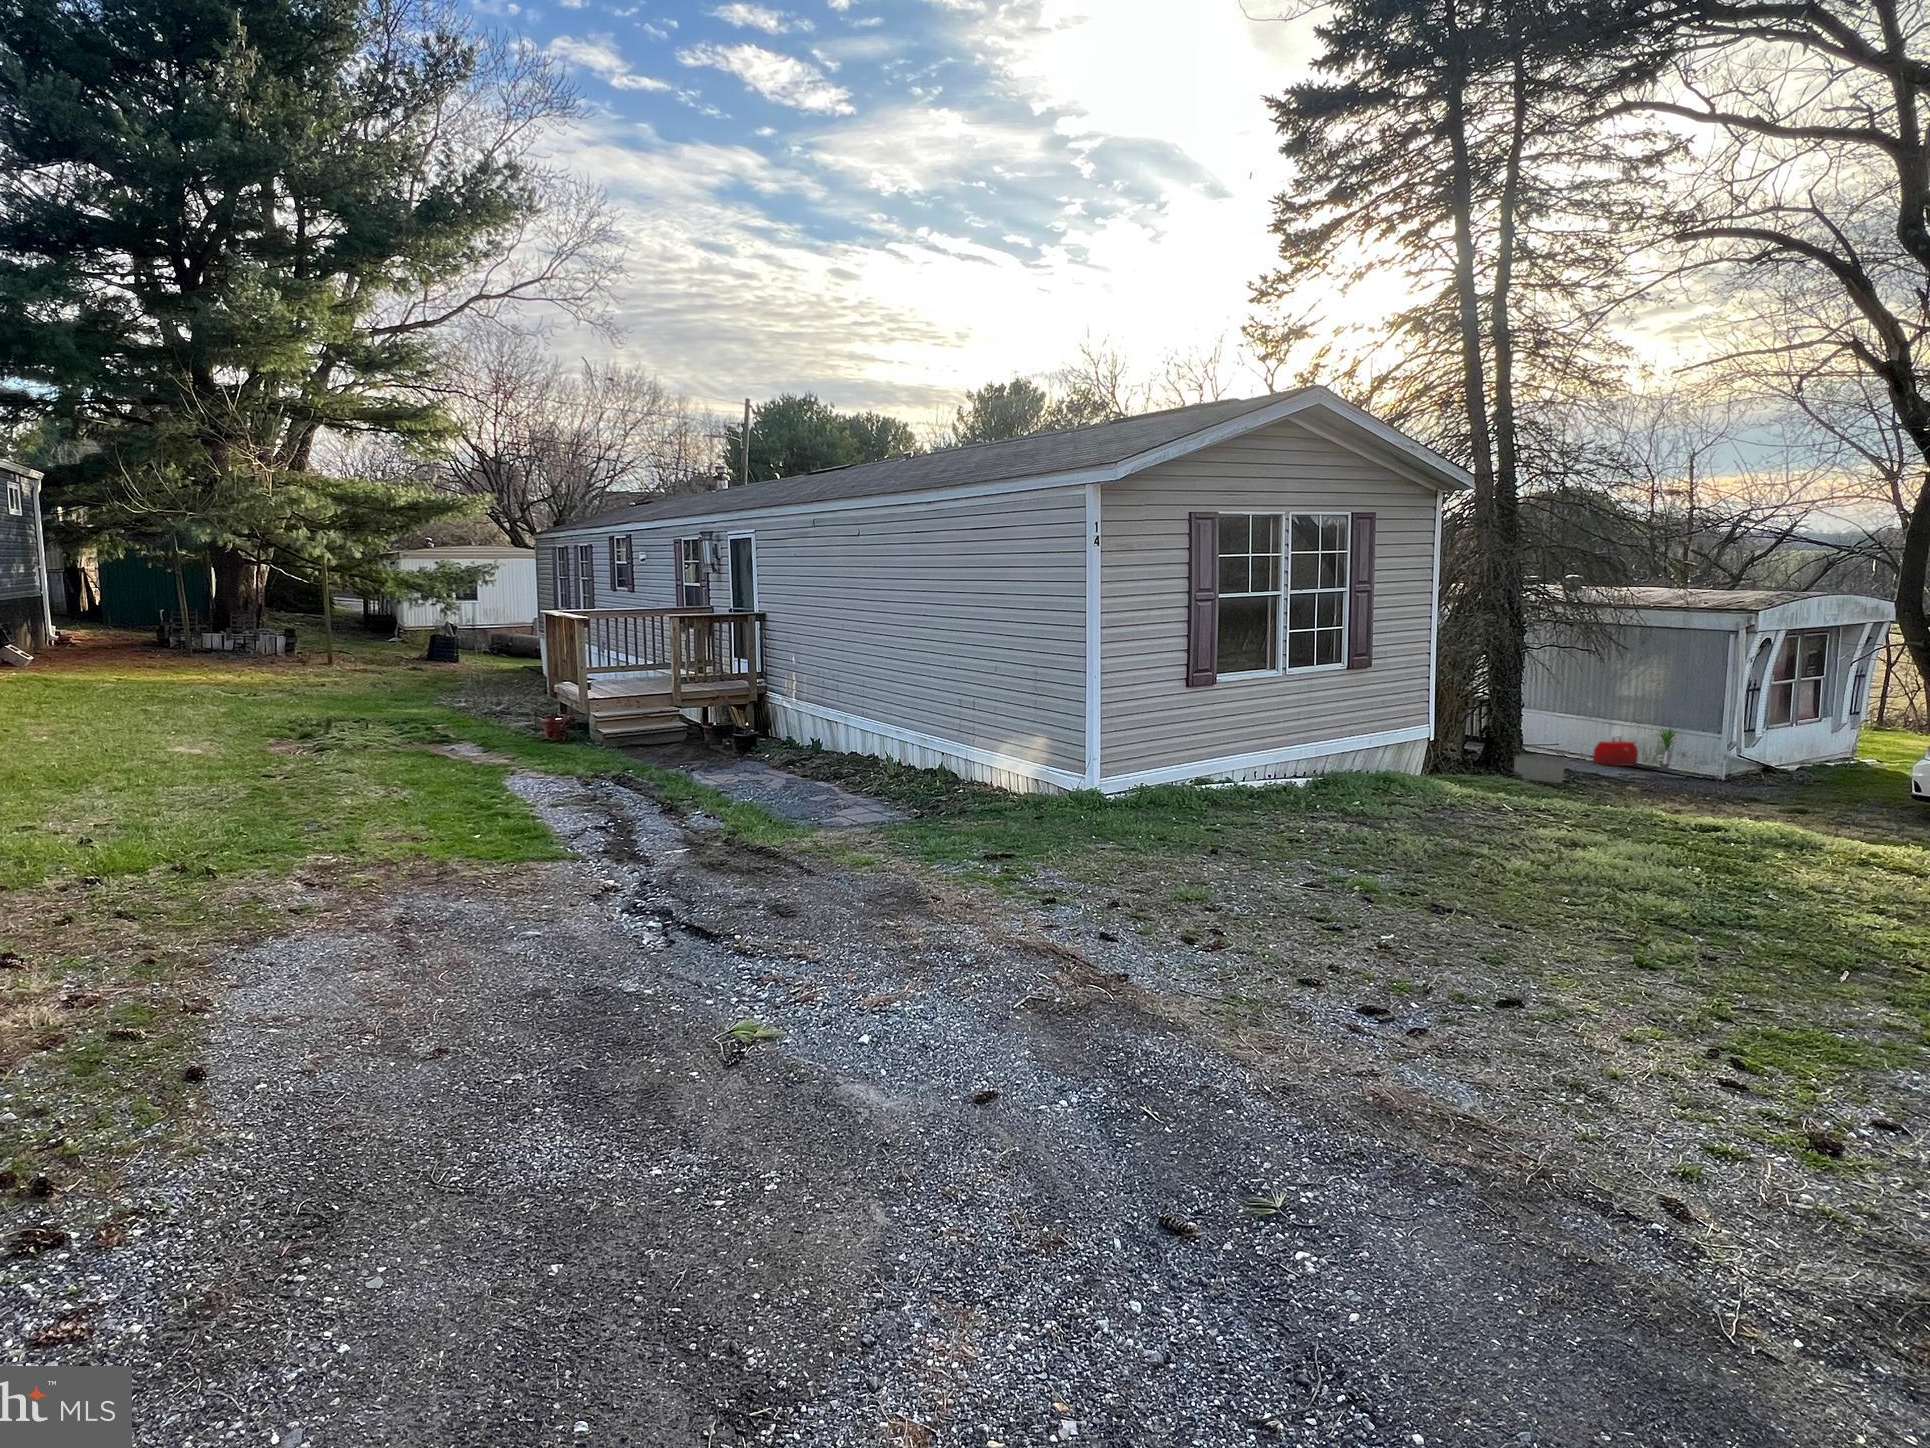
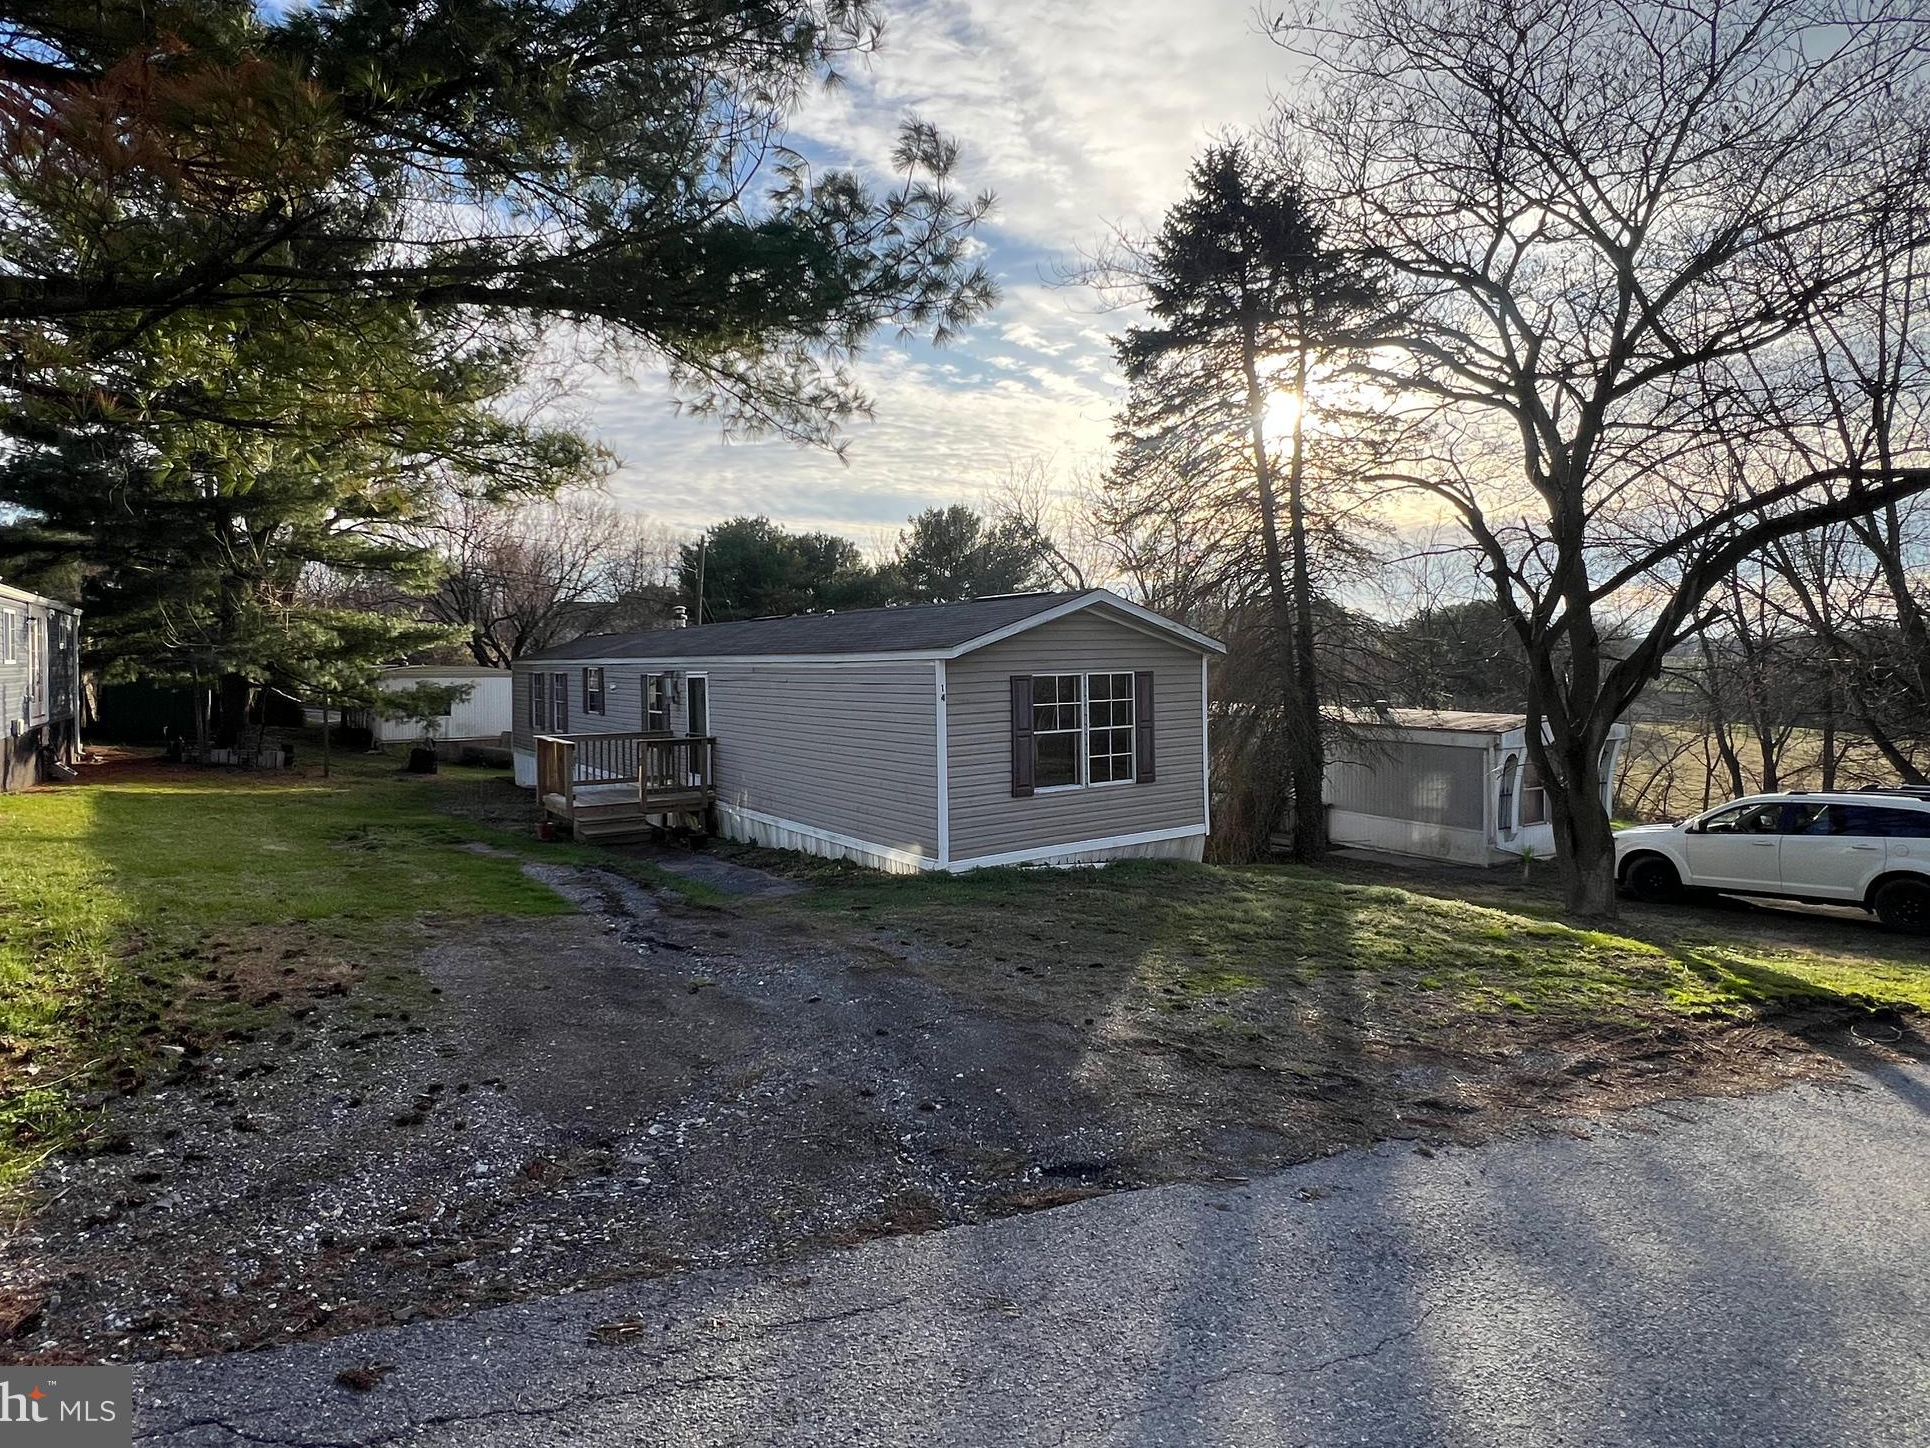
toolbox: present [1593,737,1638,766] -> none [1464,851,1503,878]
storage bin: present [1514,754,1565,783] -> none [1395,862,1440,891]

